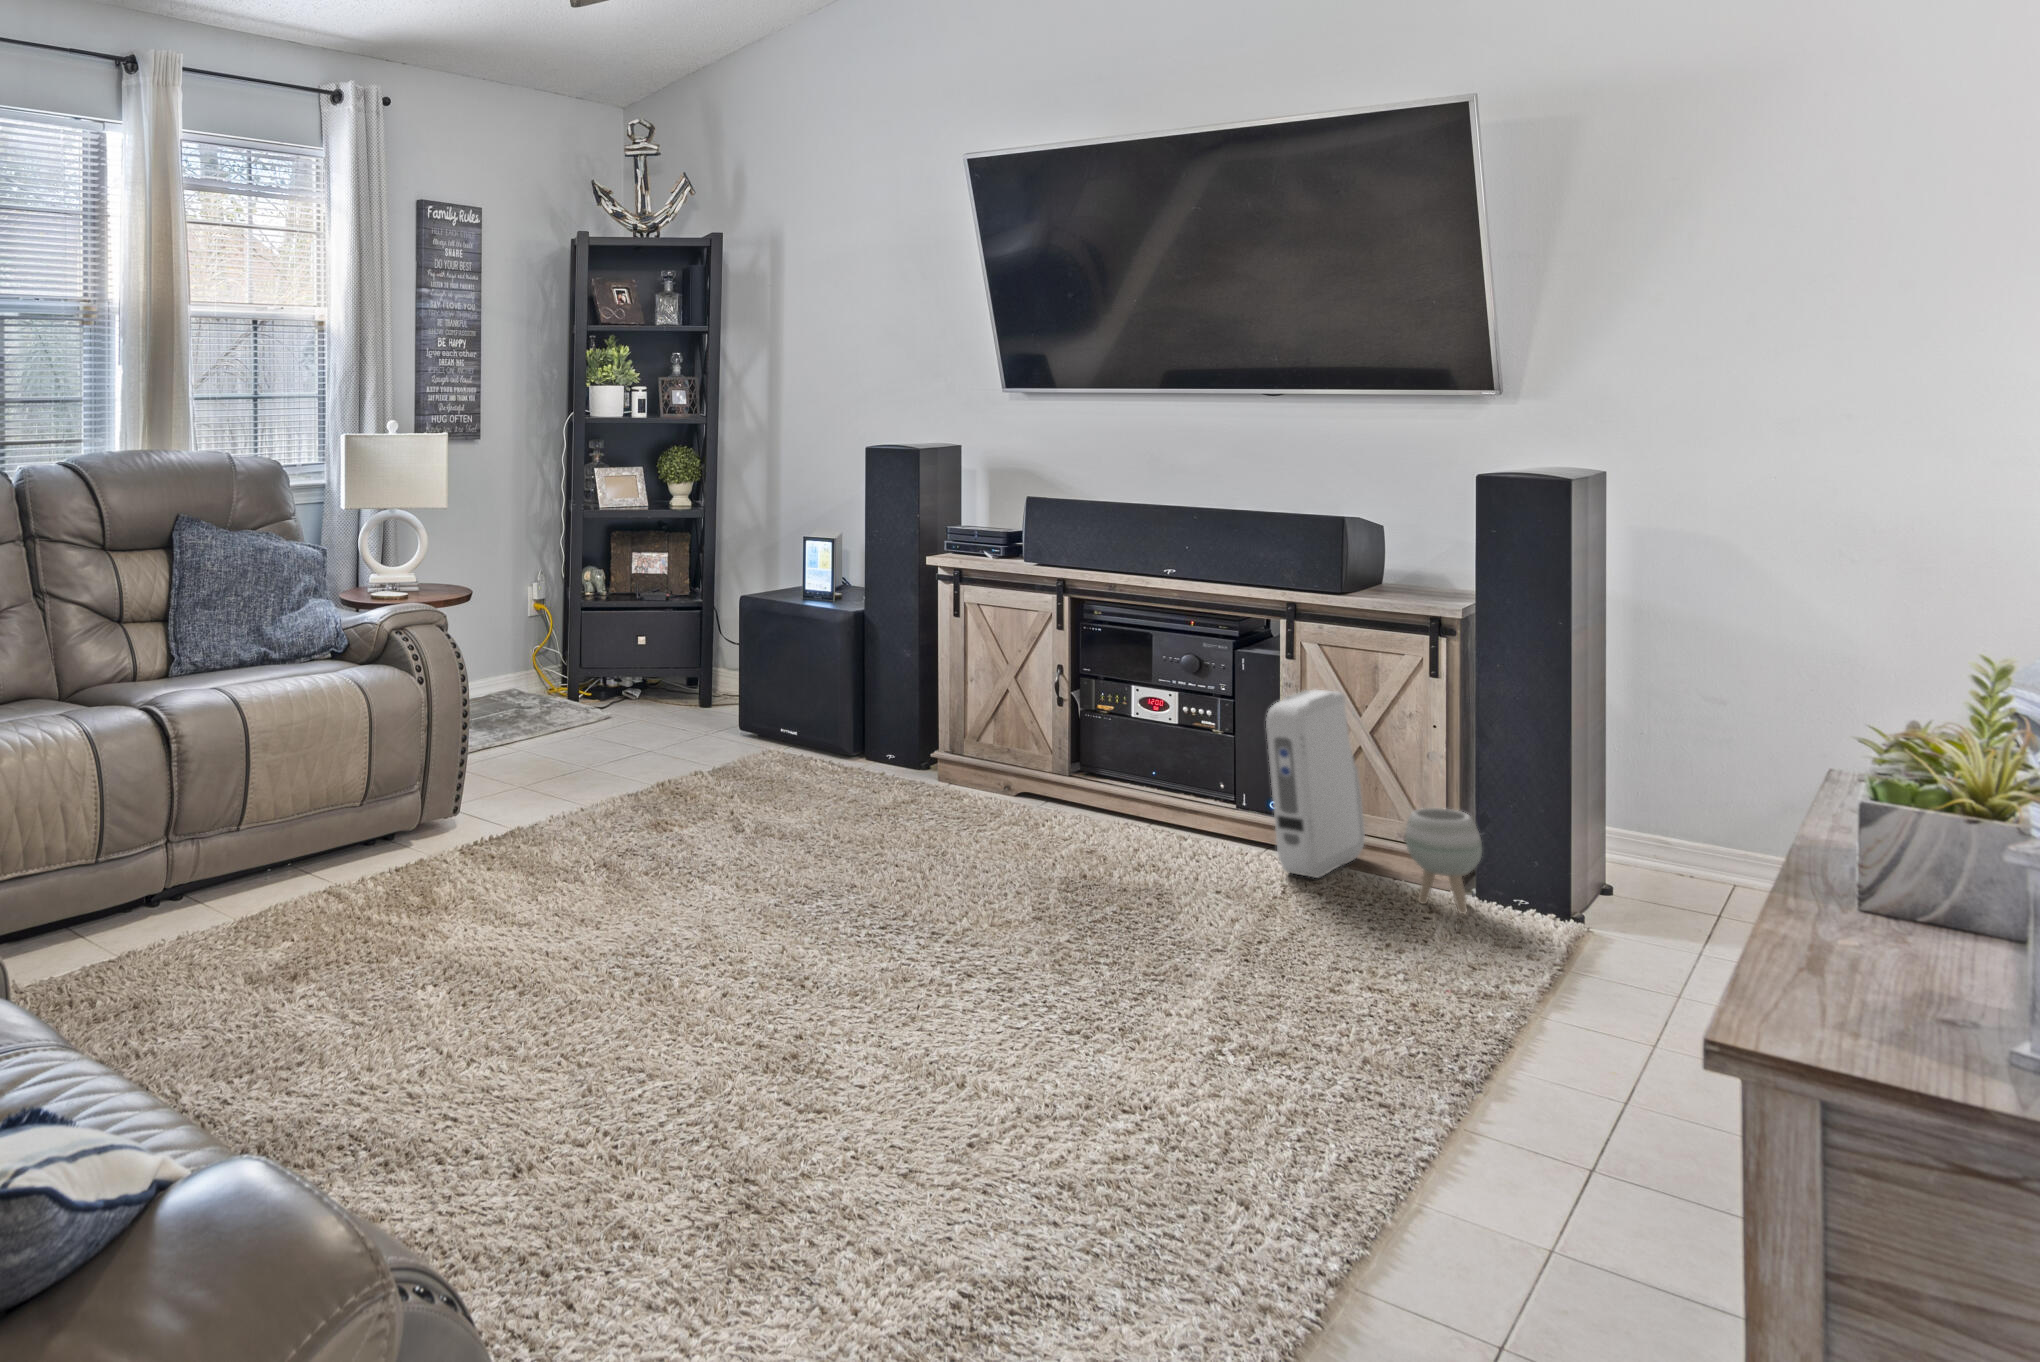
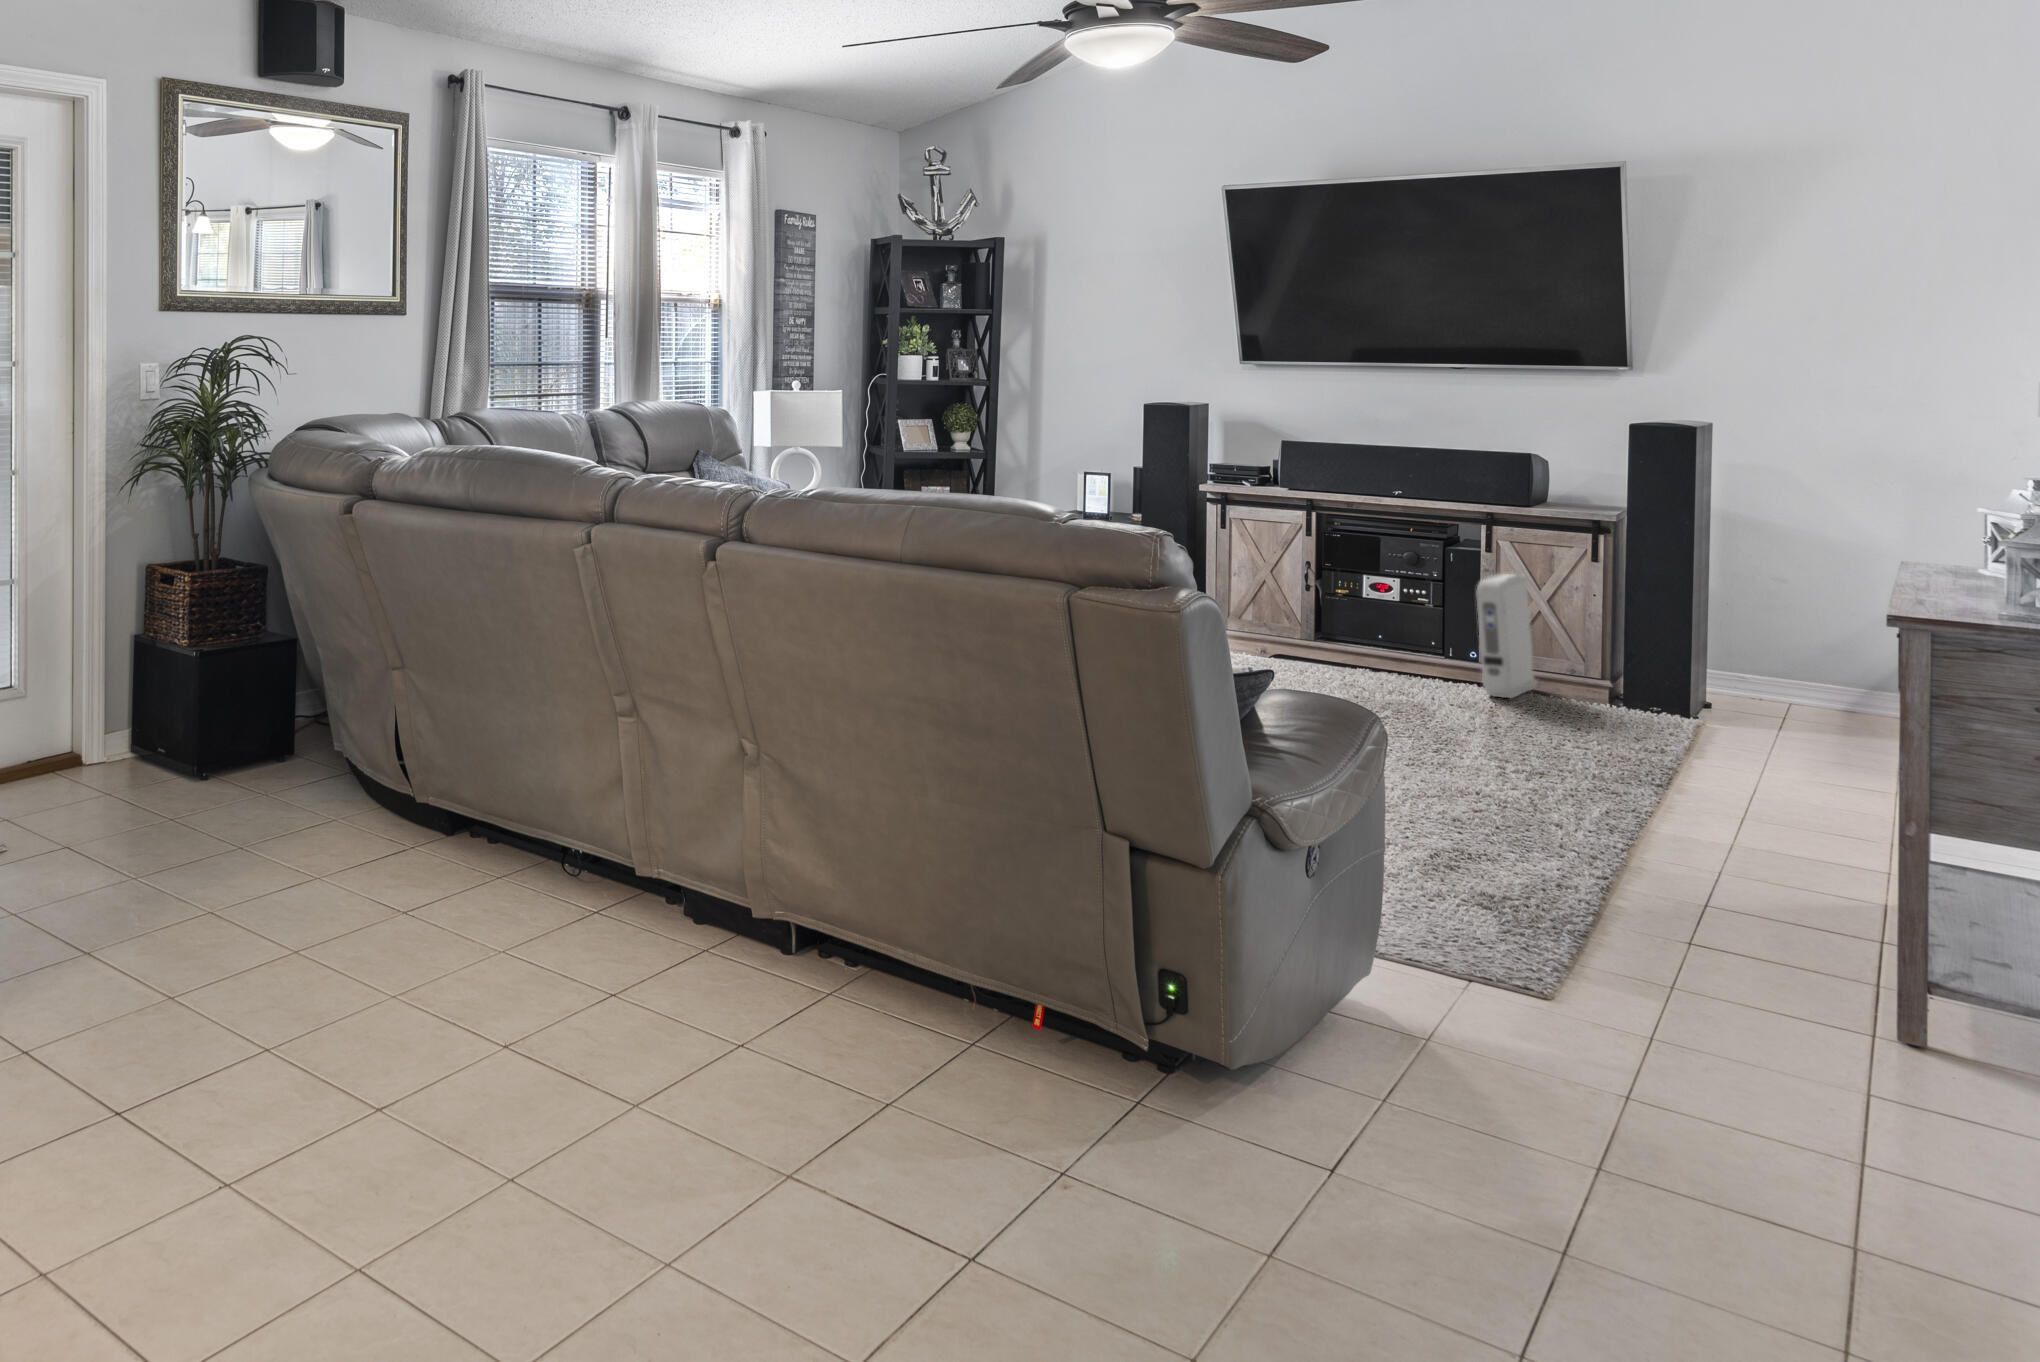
planter: present [1405,808,1482,914] -> none [1576,648,1630,716]

